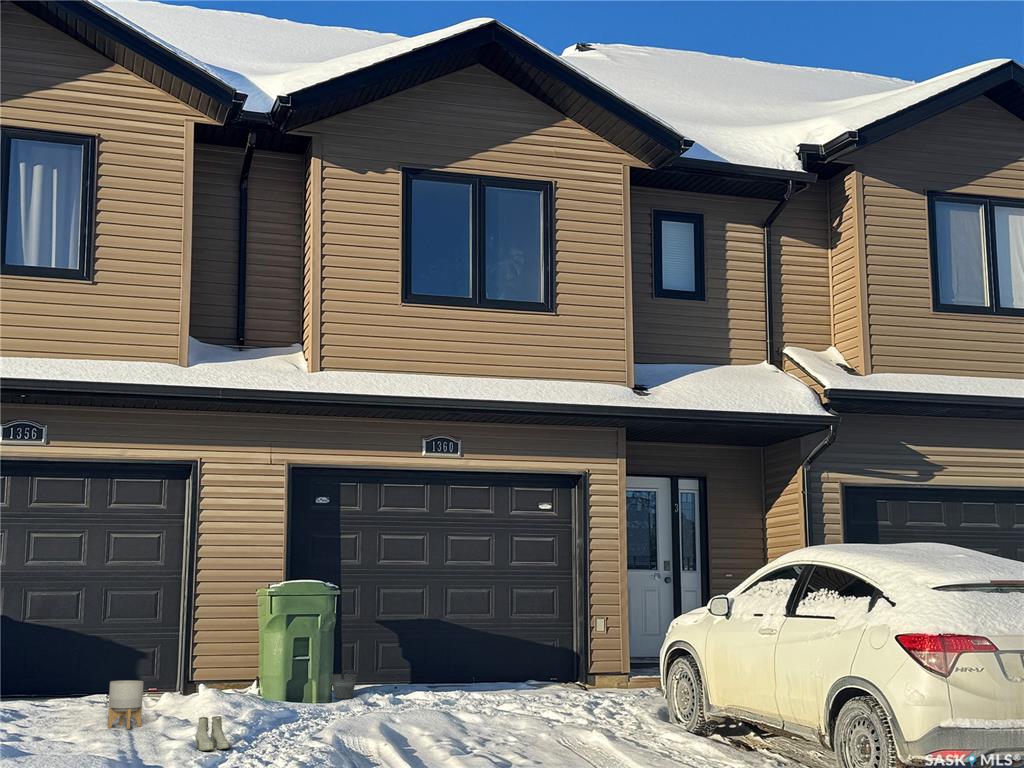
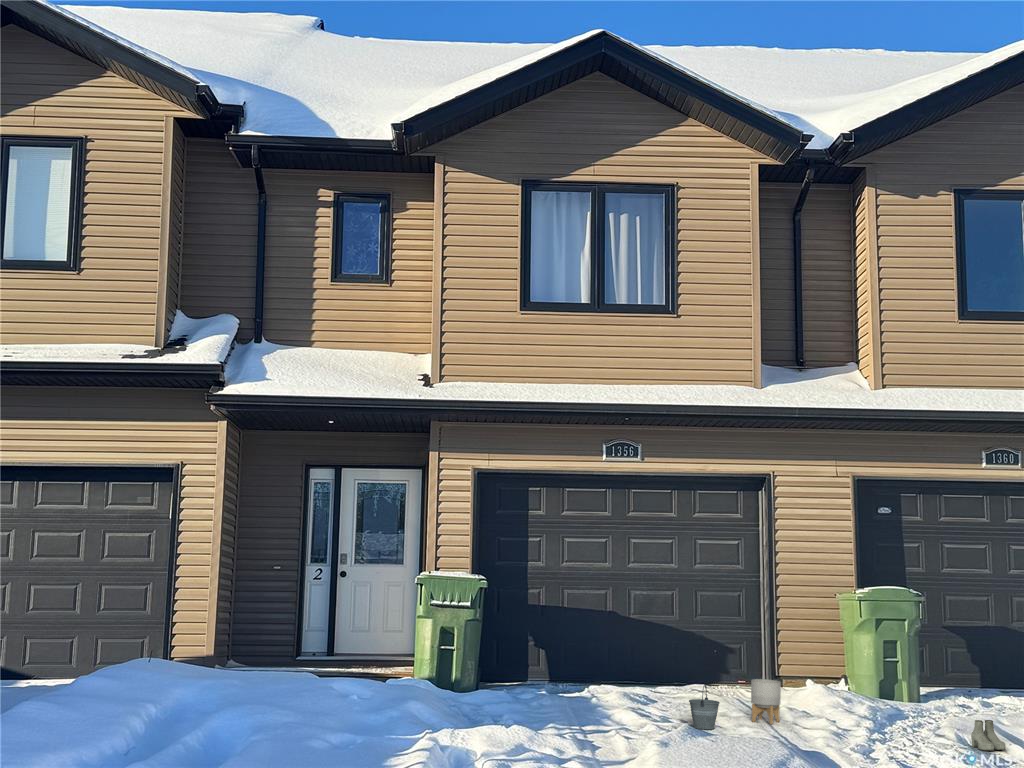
bucket: present [331,660,357,699] -> present [689,684,720,729]
boots: present [195,716,229,751] -> present [971,720,1006,751]

